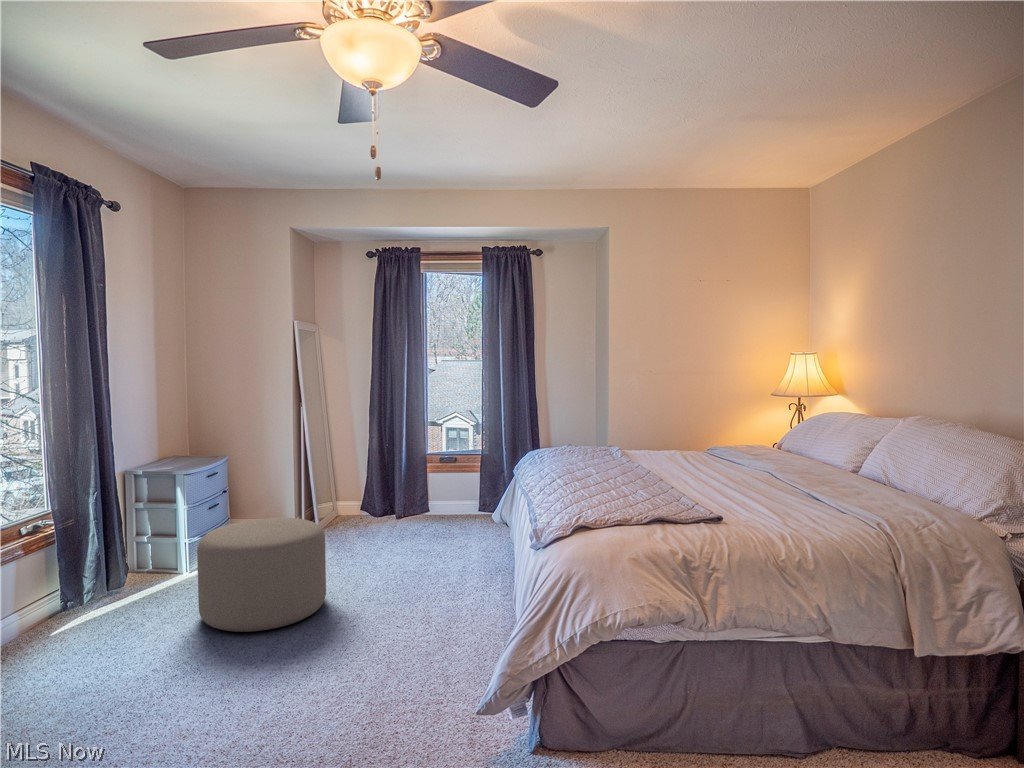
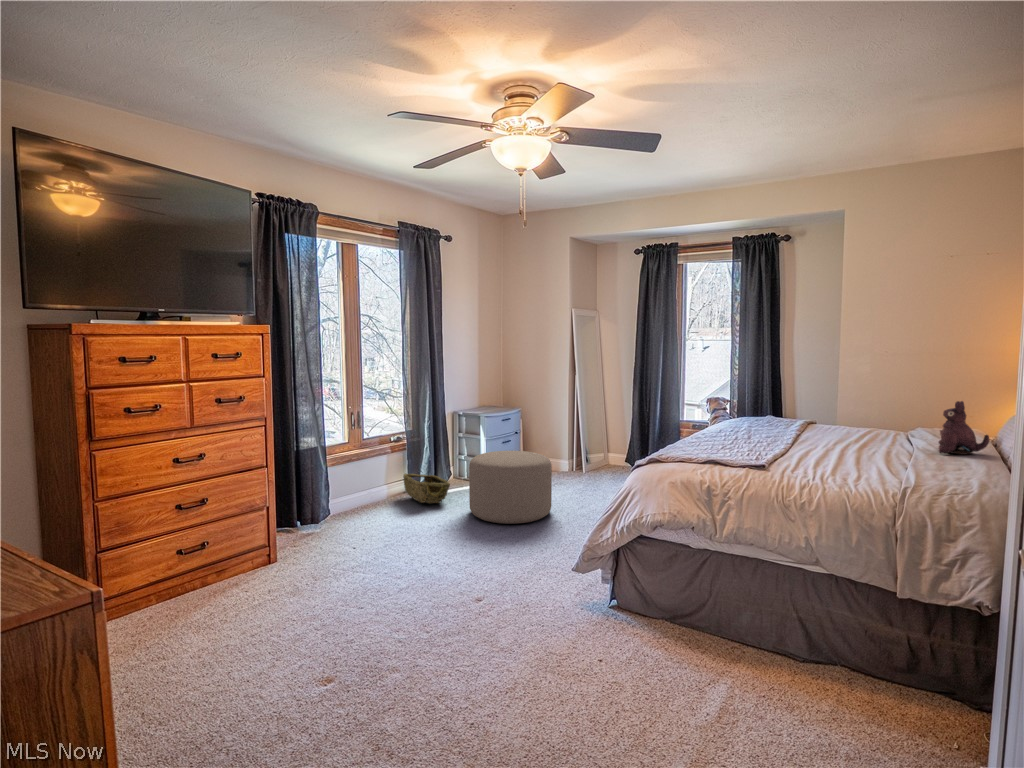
plush toy: none [751,414,793,464] -> present [938,401,989,455]
woven basket: none [55,577,153,627] -> present [404,474,450,503]

